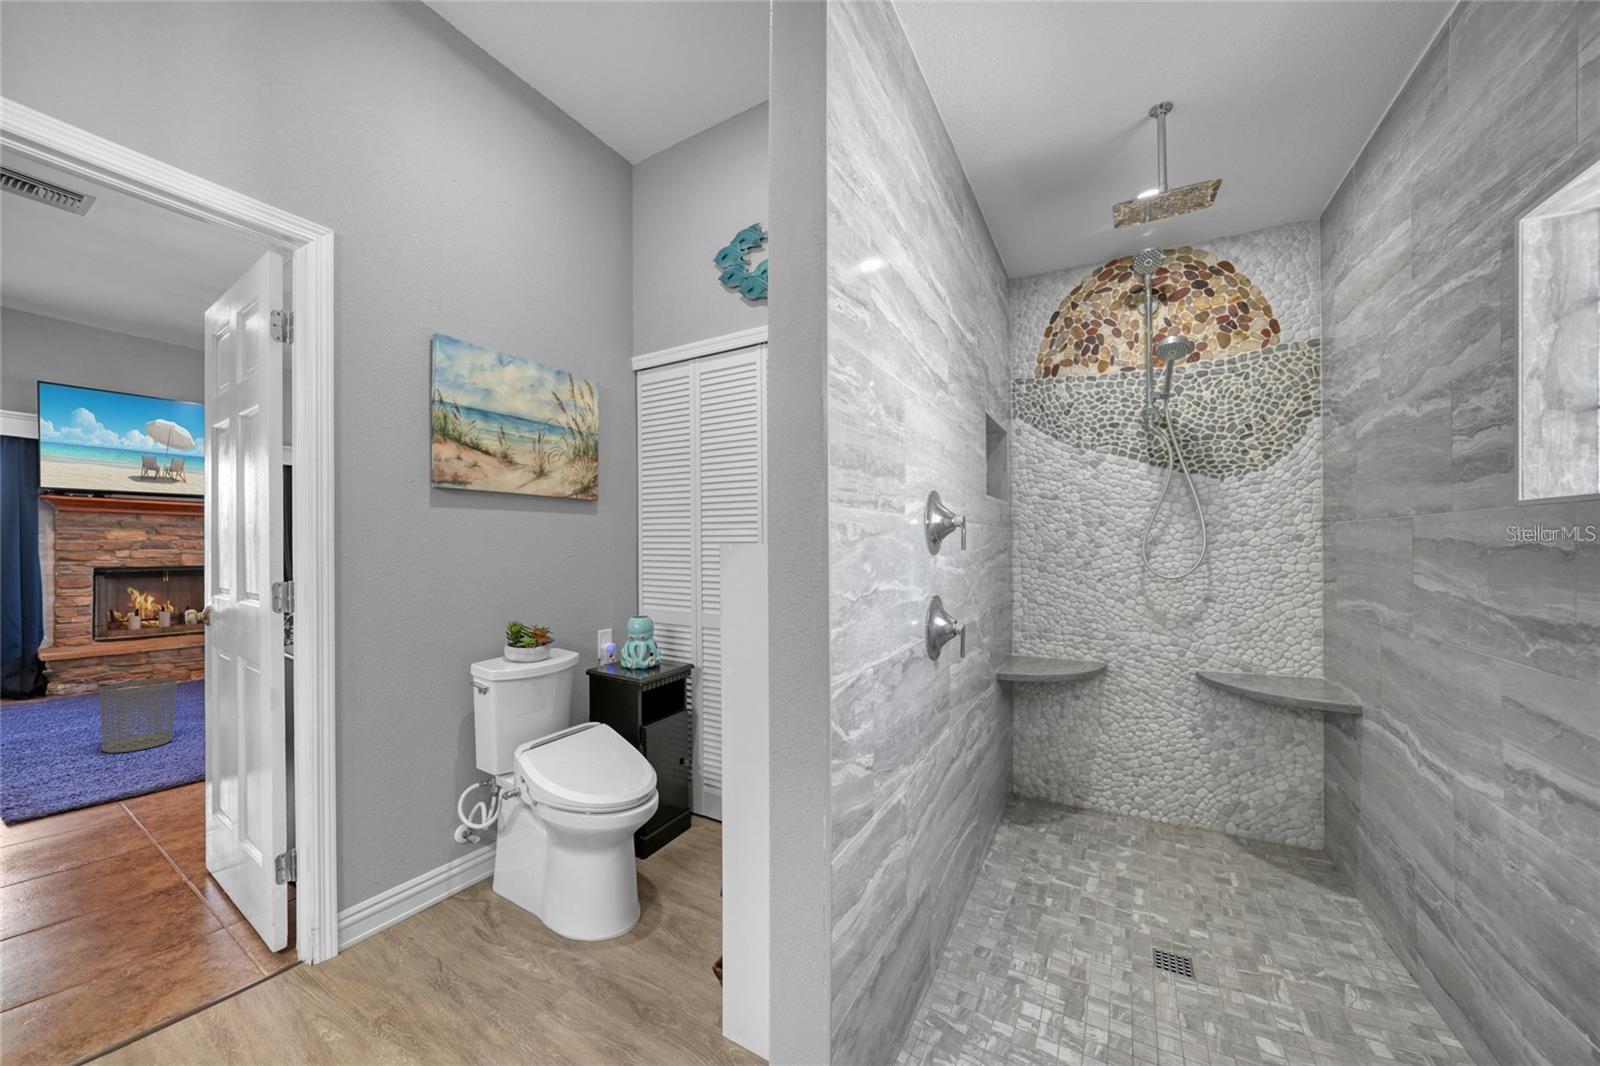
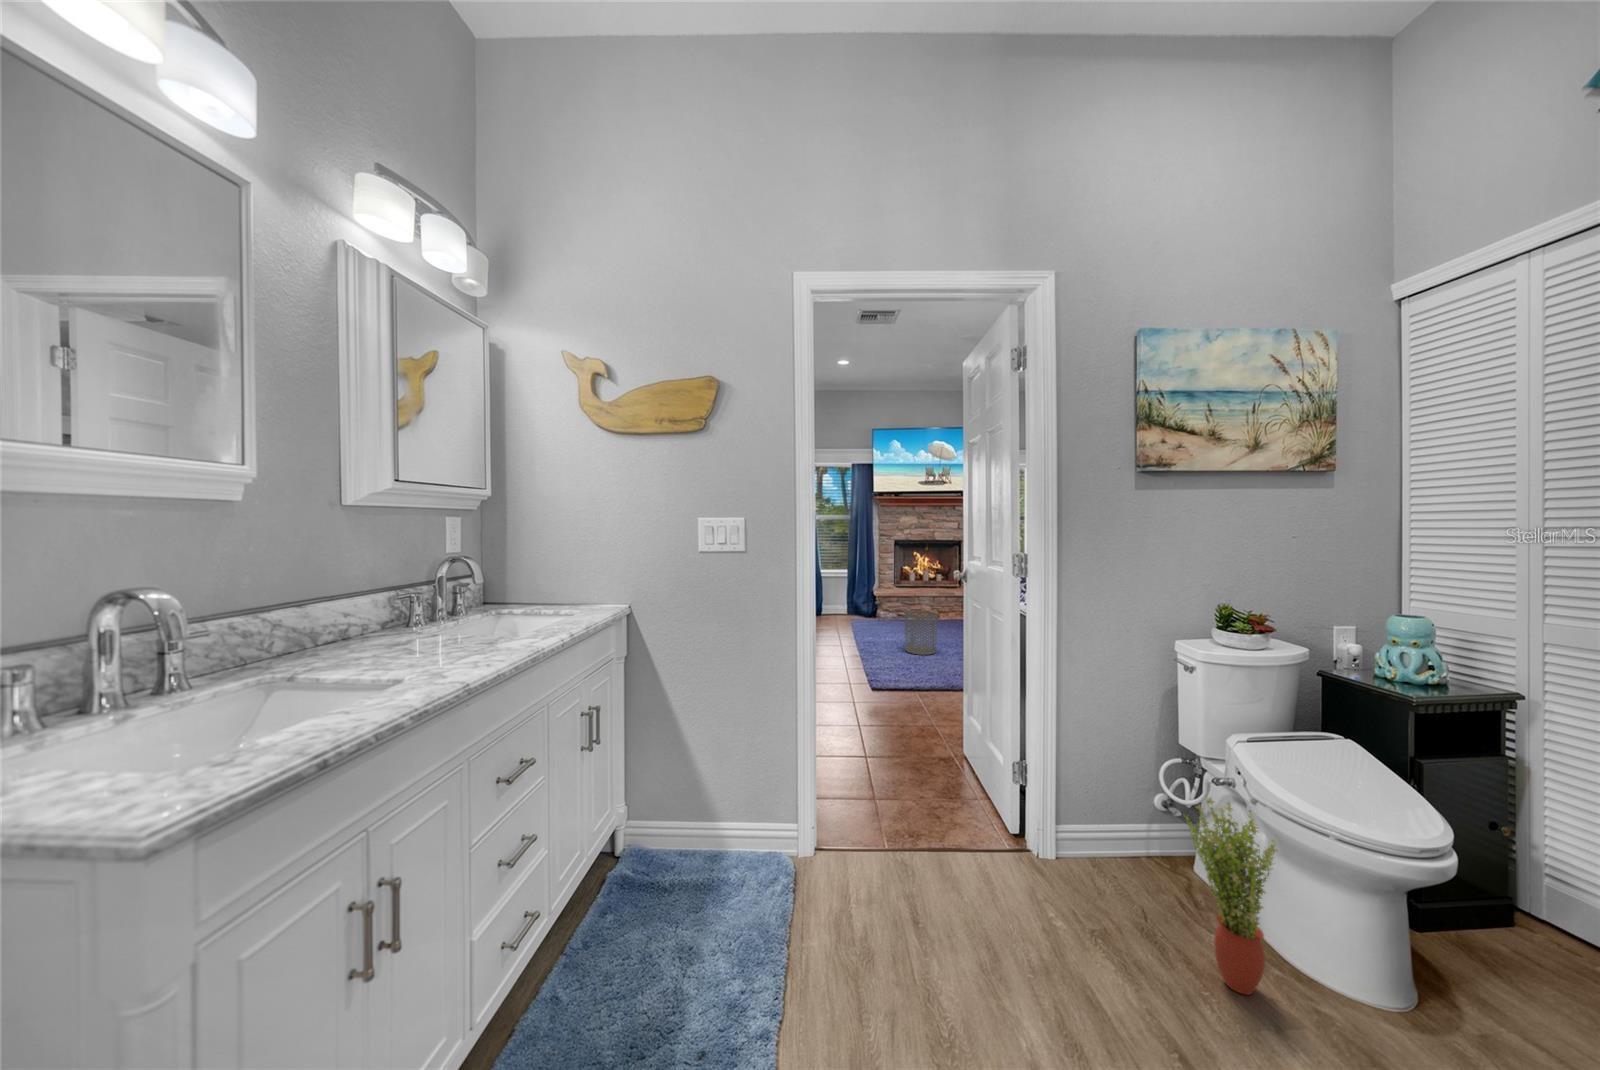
potted plant: none [458,811,539,991] -> present [1186,796,1277,995]

